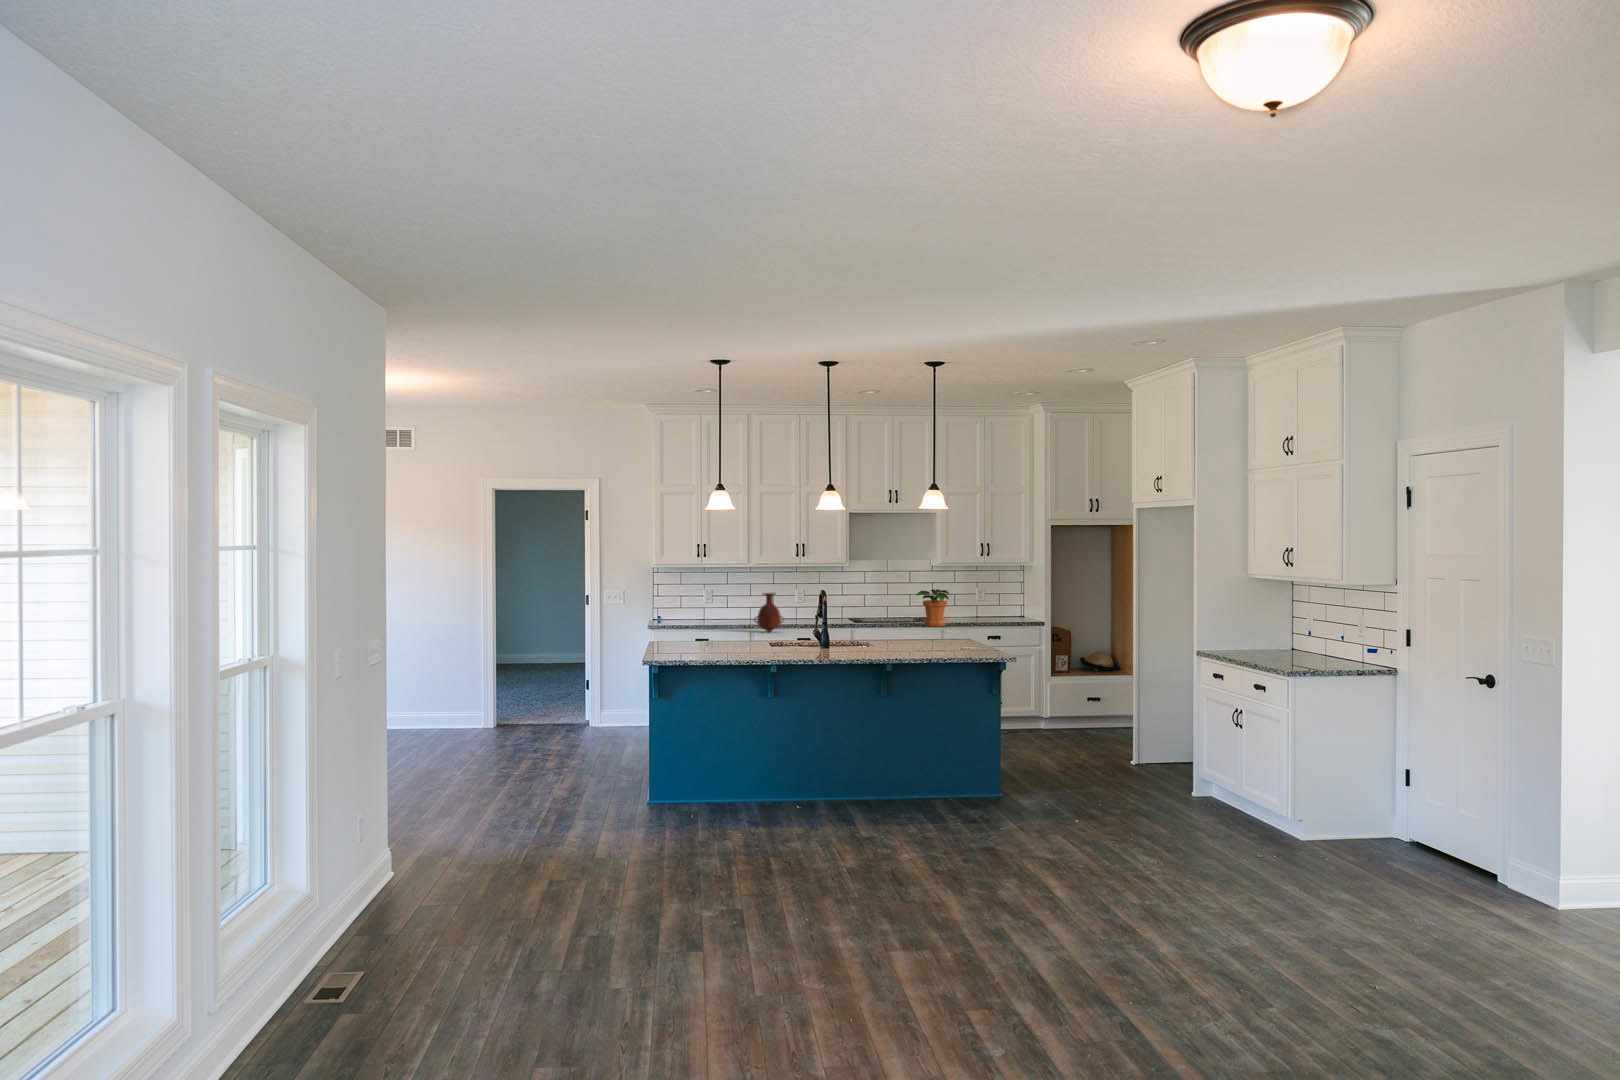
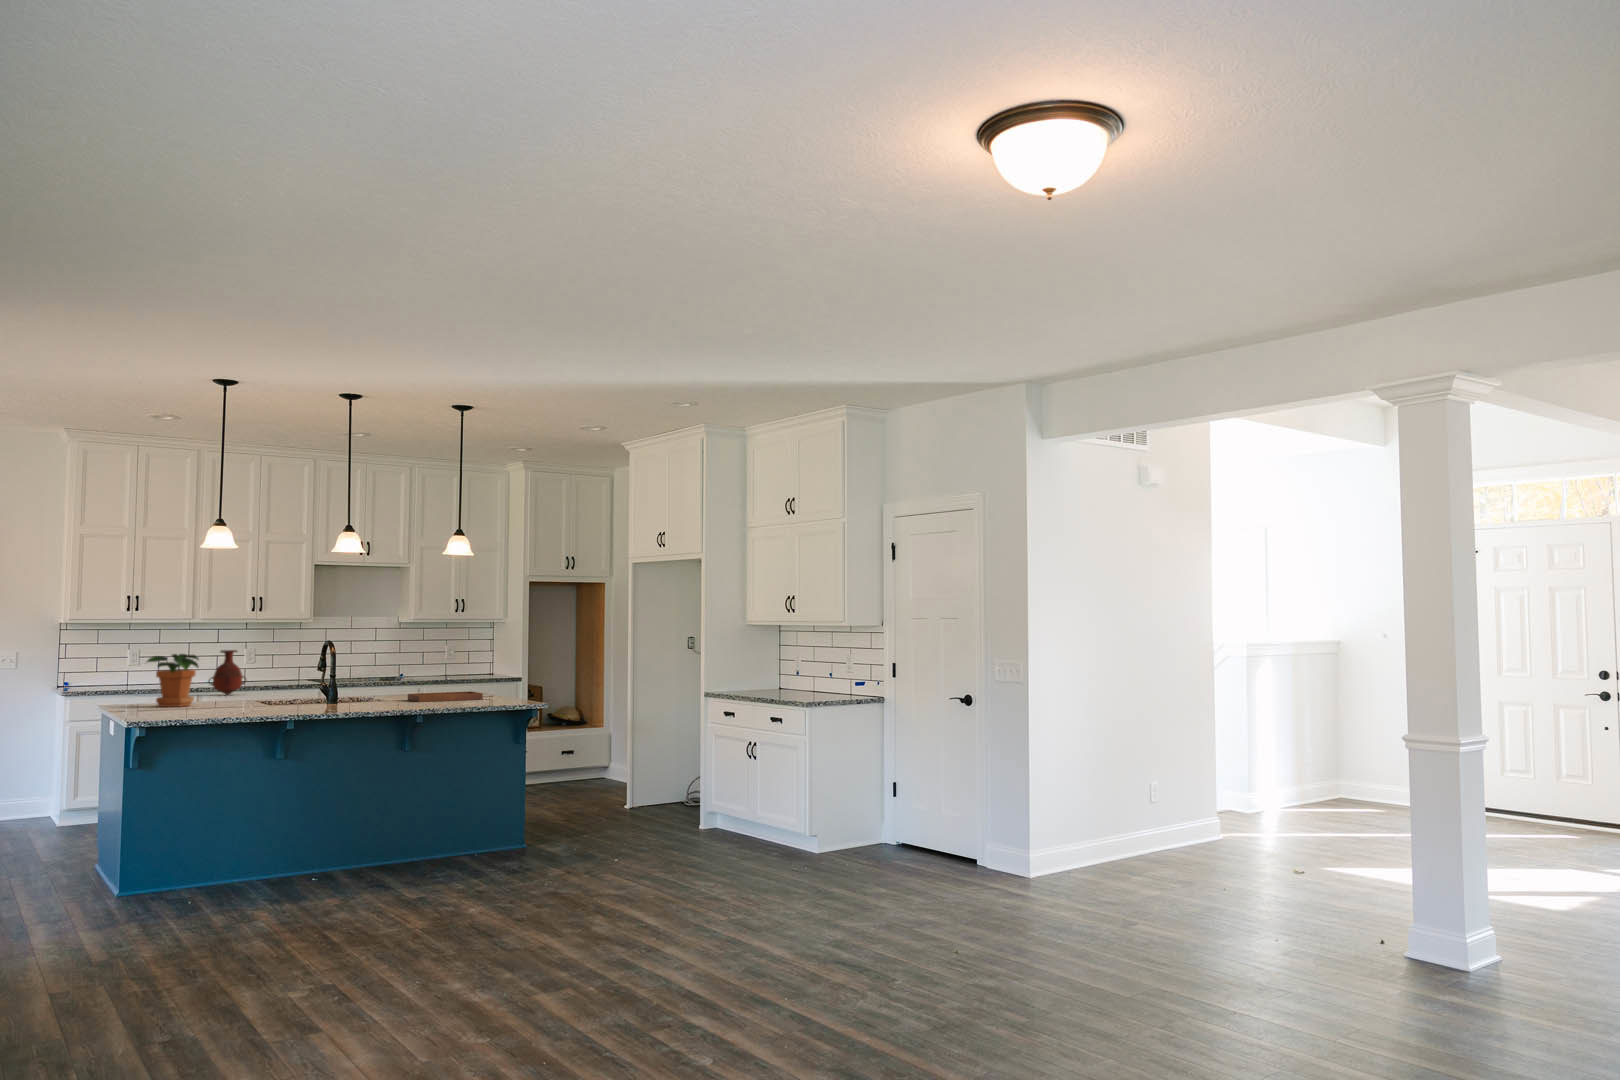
potted plant: present [916,589,949,626] -> present [147,654,198,707]
tray: none [898,625,965,648] -> present [408,677,483,702]

